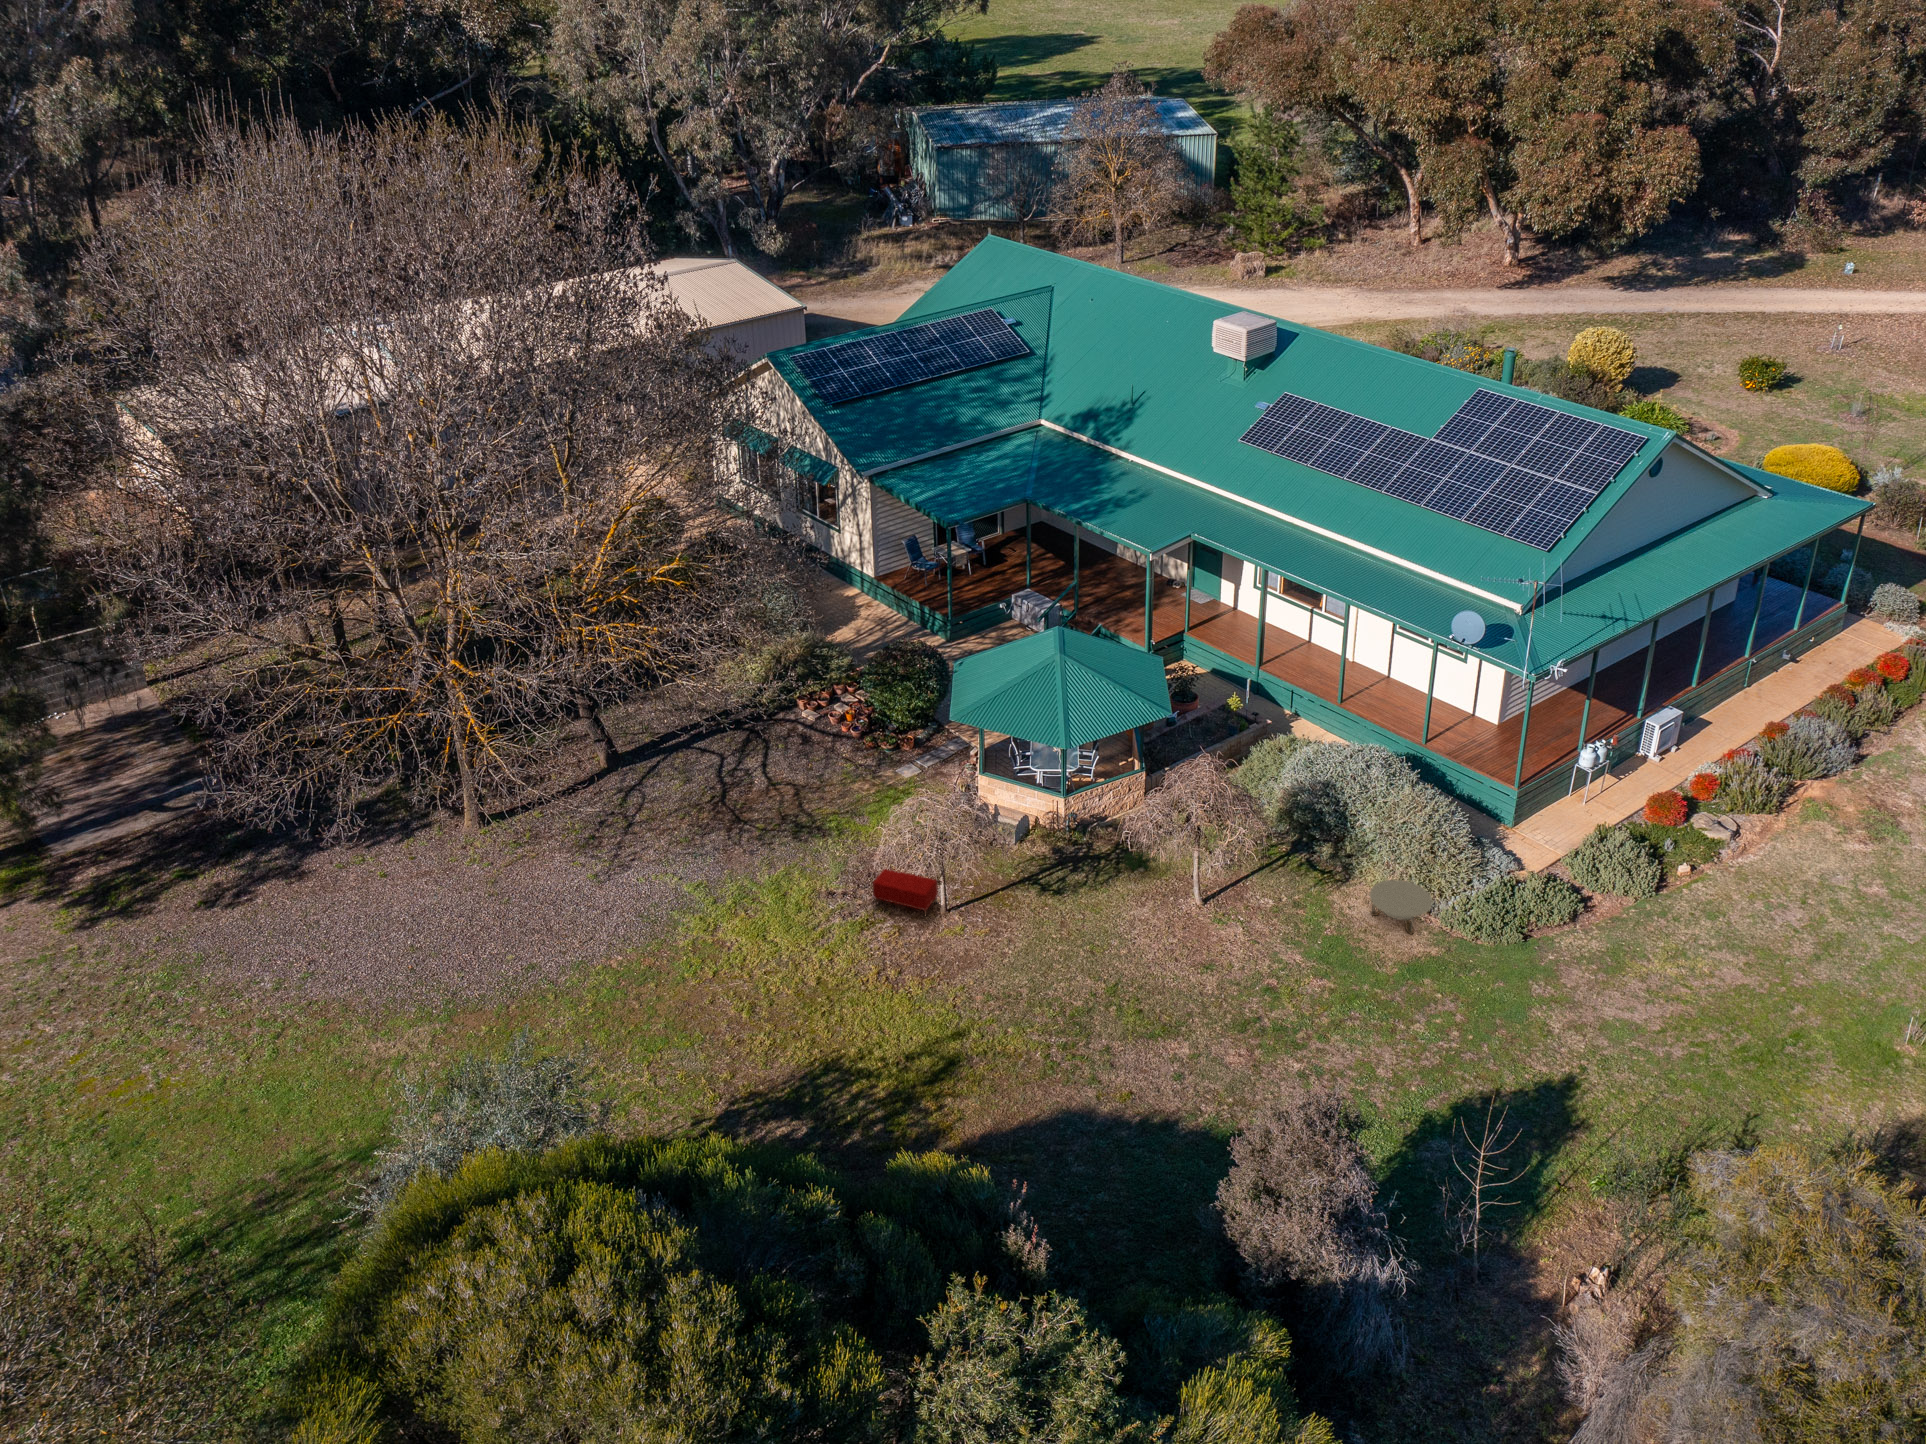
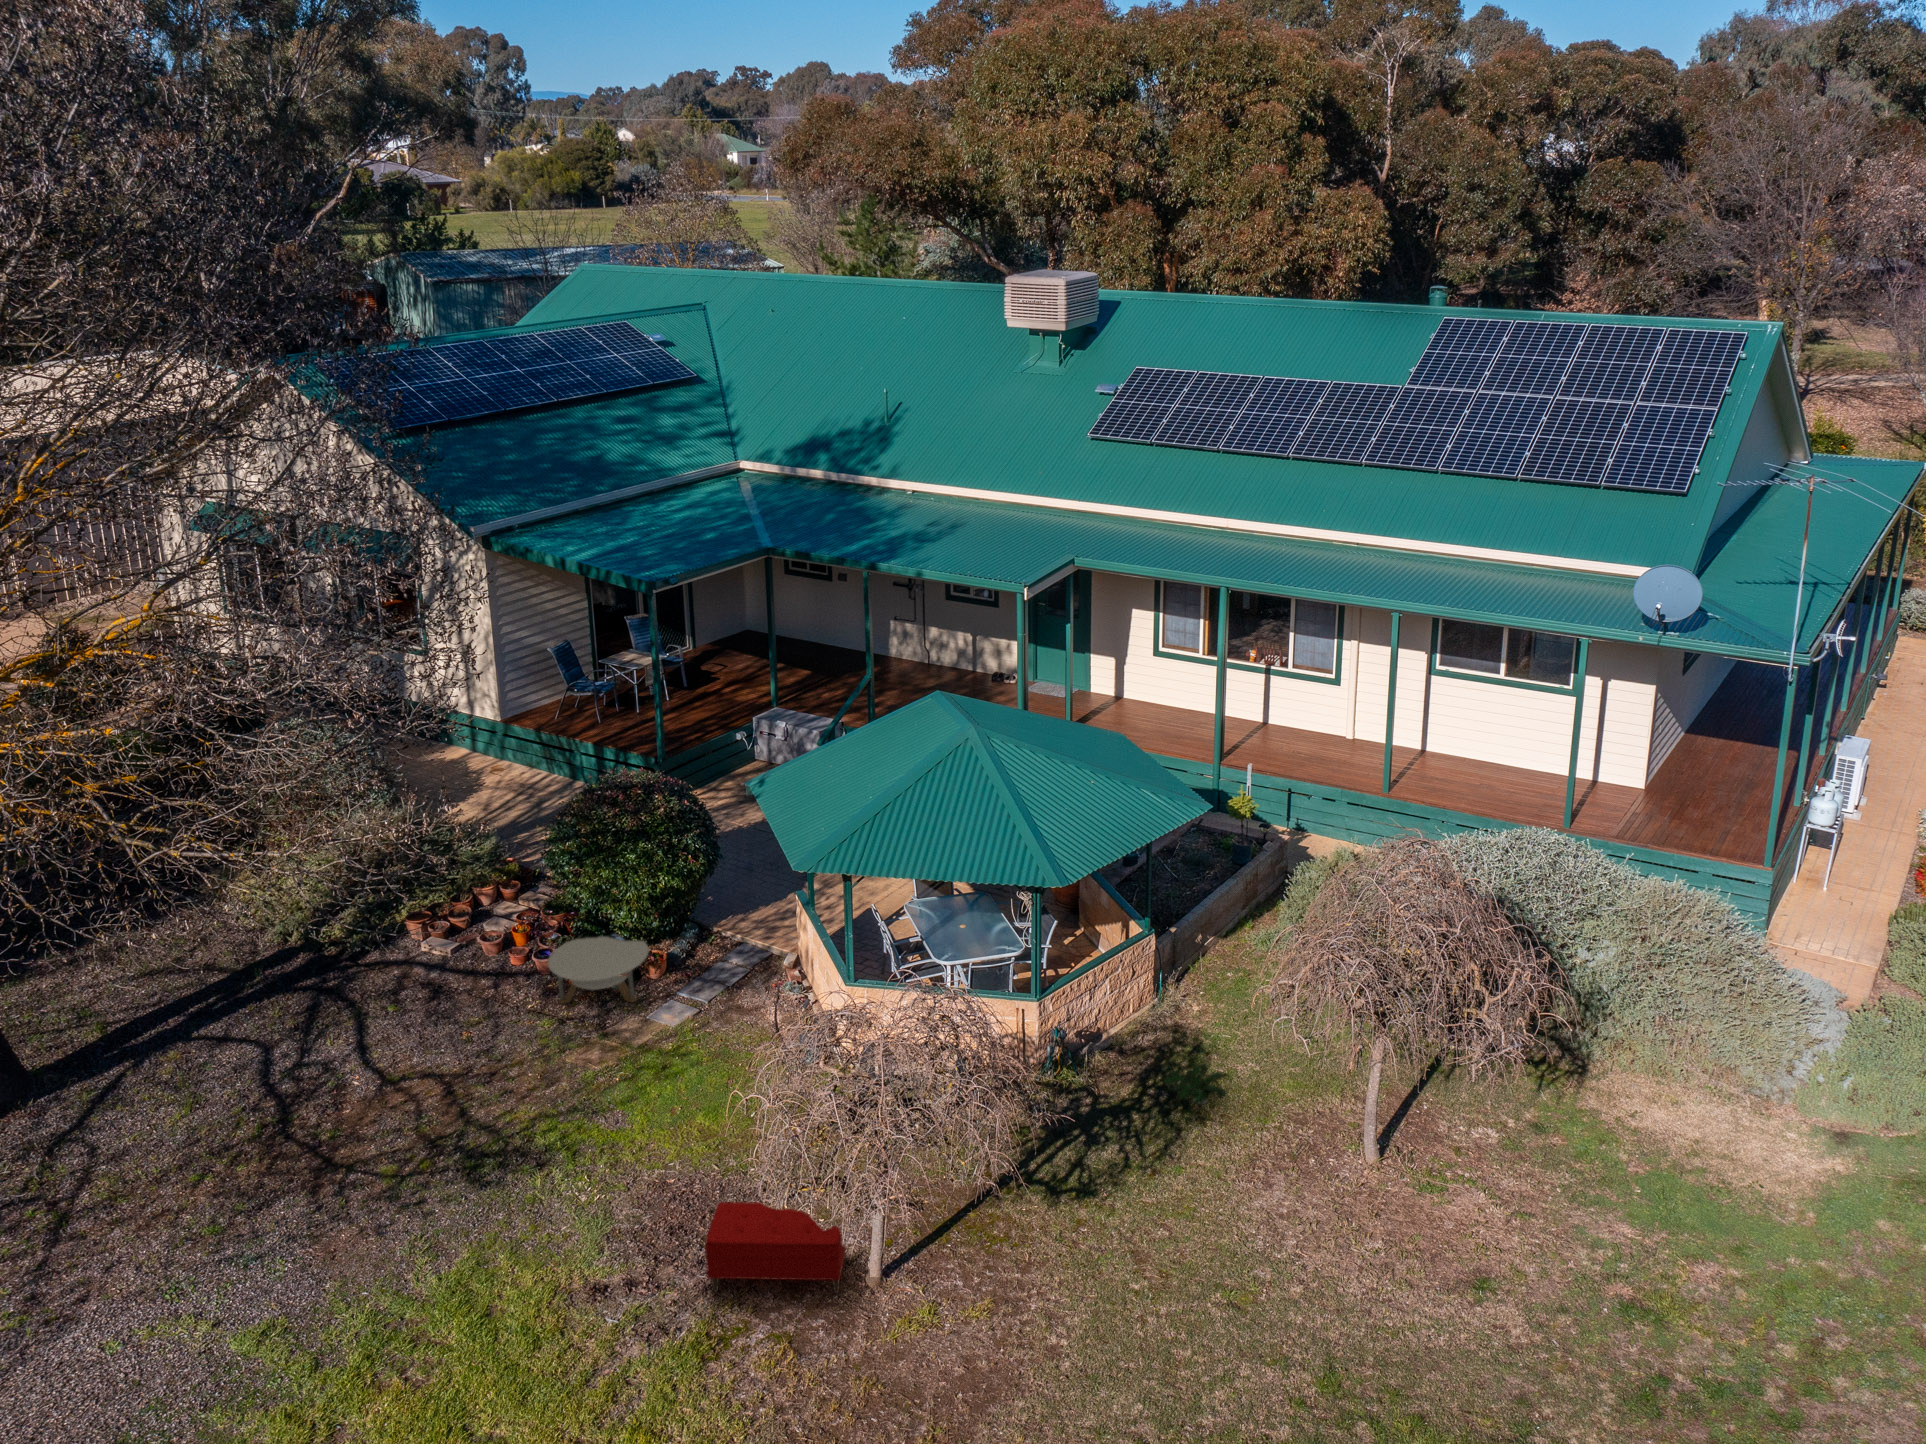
round table: present [1369,880,1432,934] -> present [548,937,649,1004]

